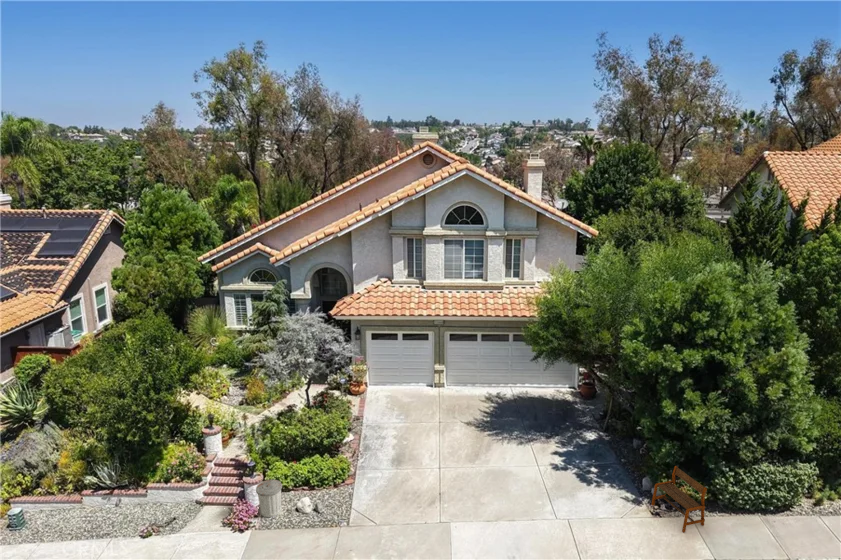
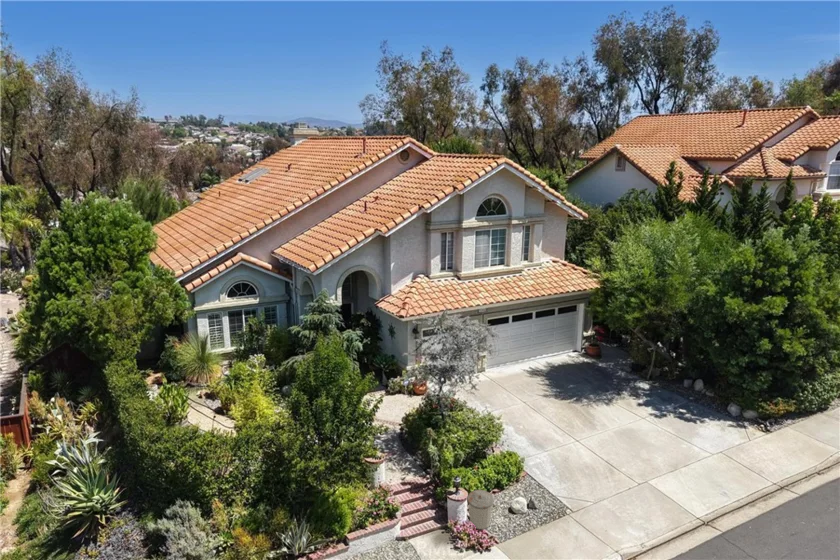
bench: present [651,466,707,533] -> none [735,390,783,437]

